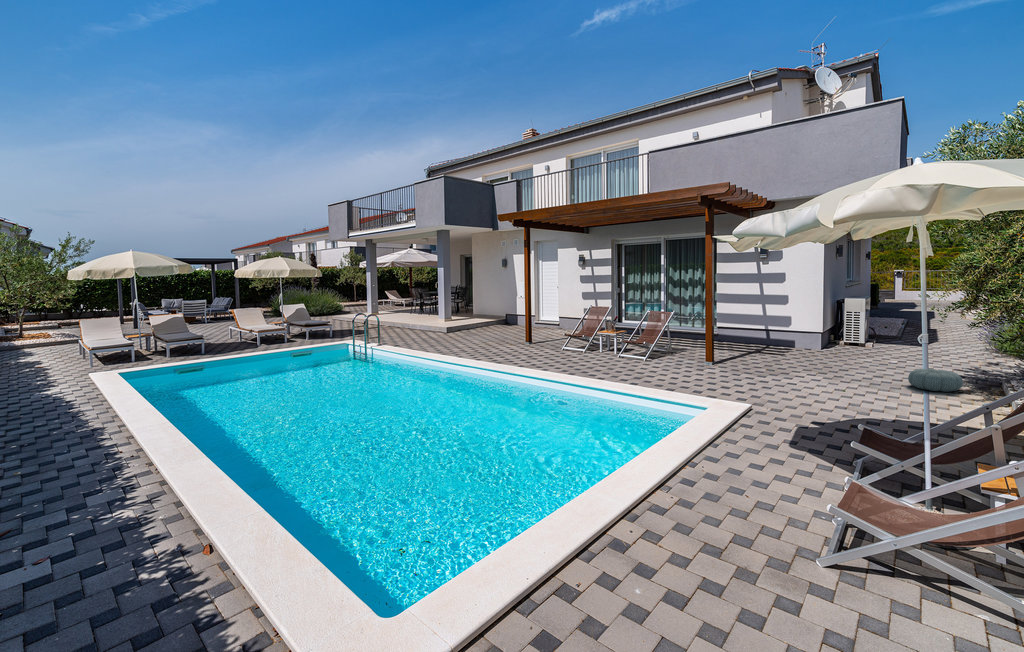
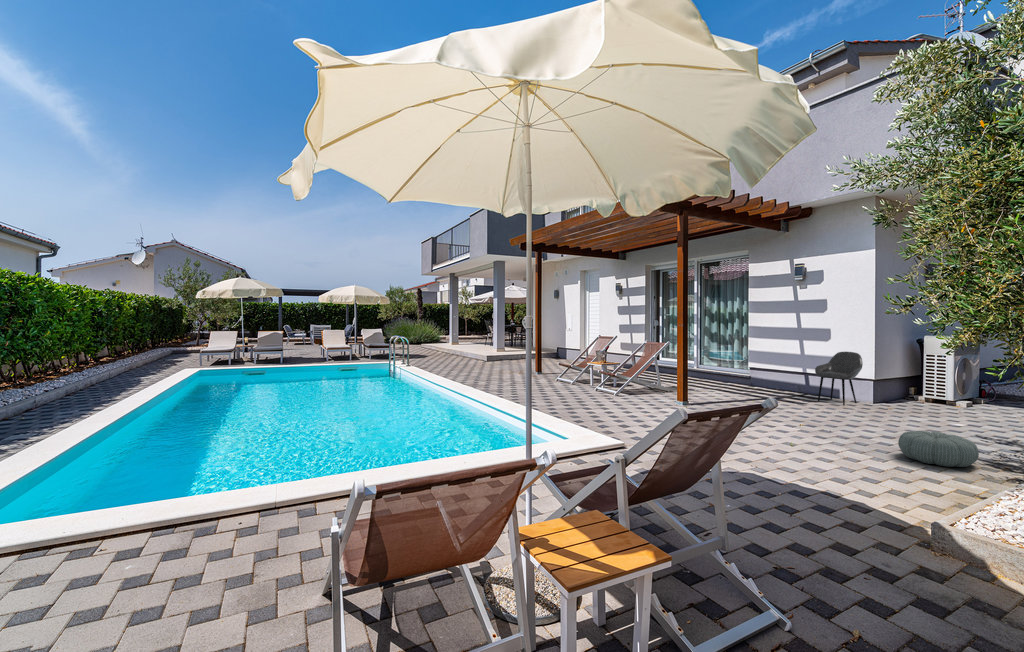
armchair: none [783,312,816,353] -> present [815,352,863,405]

